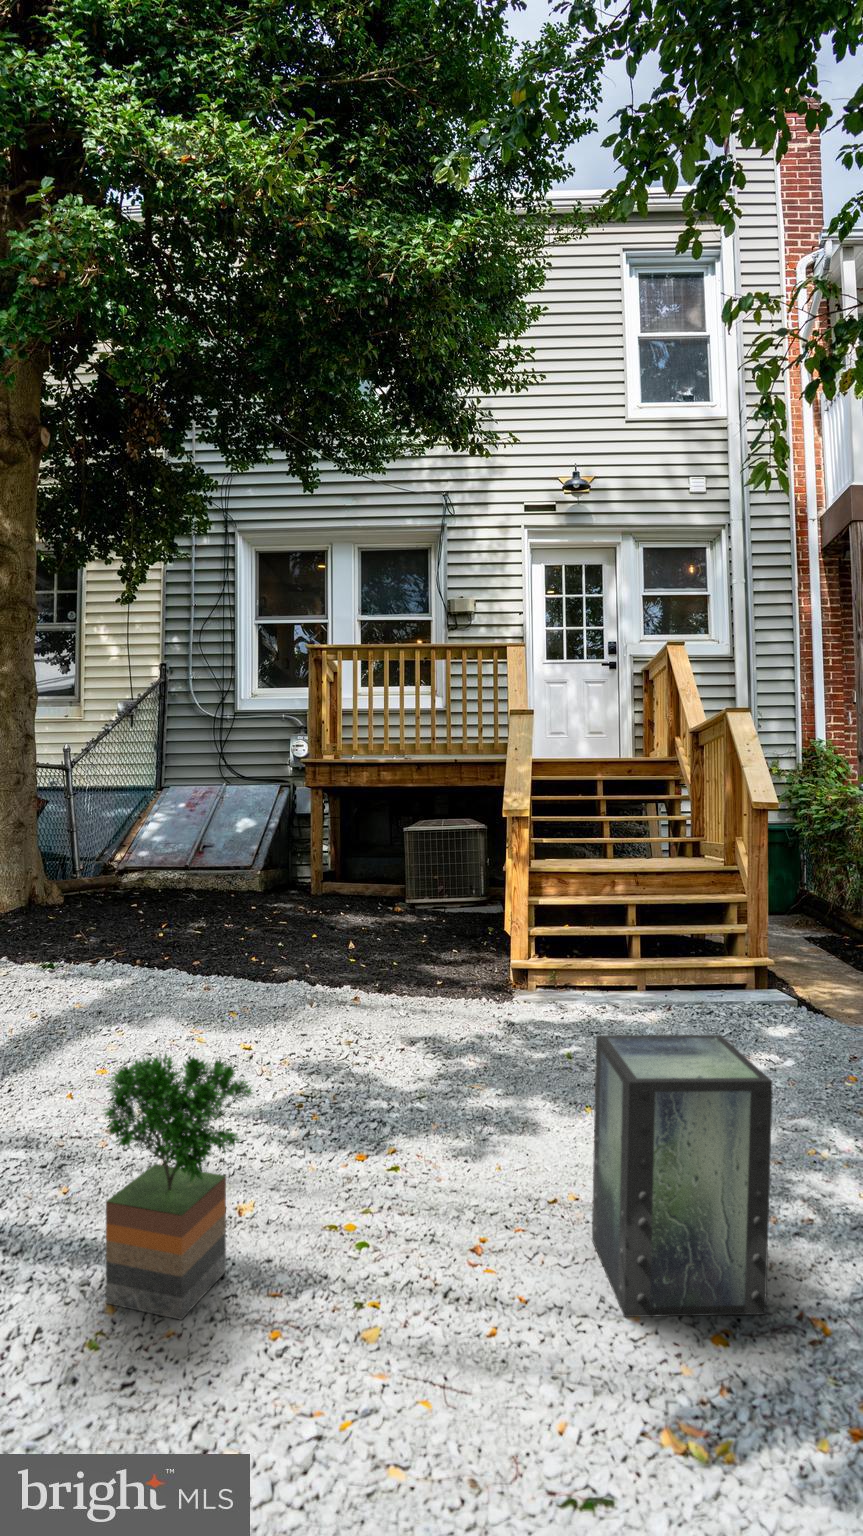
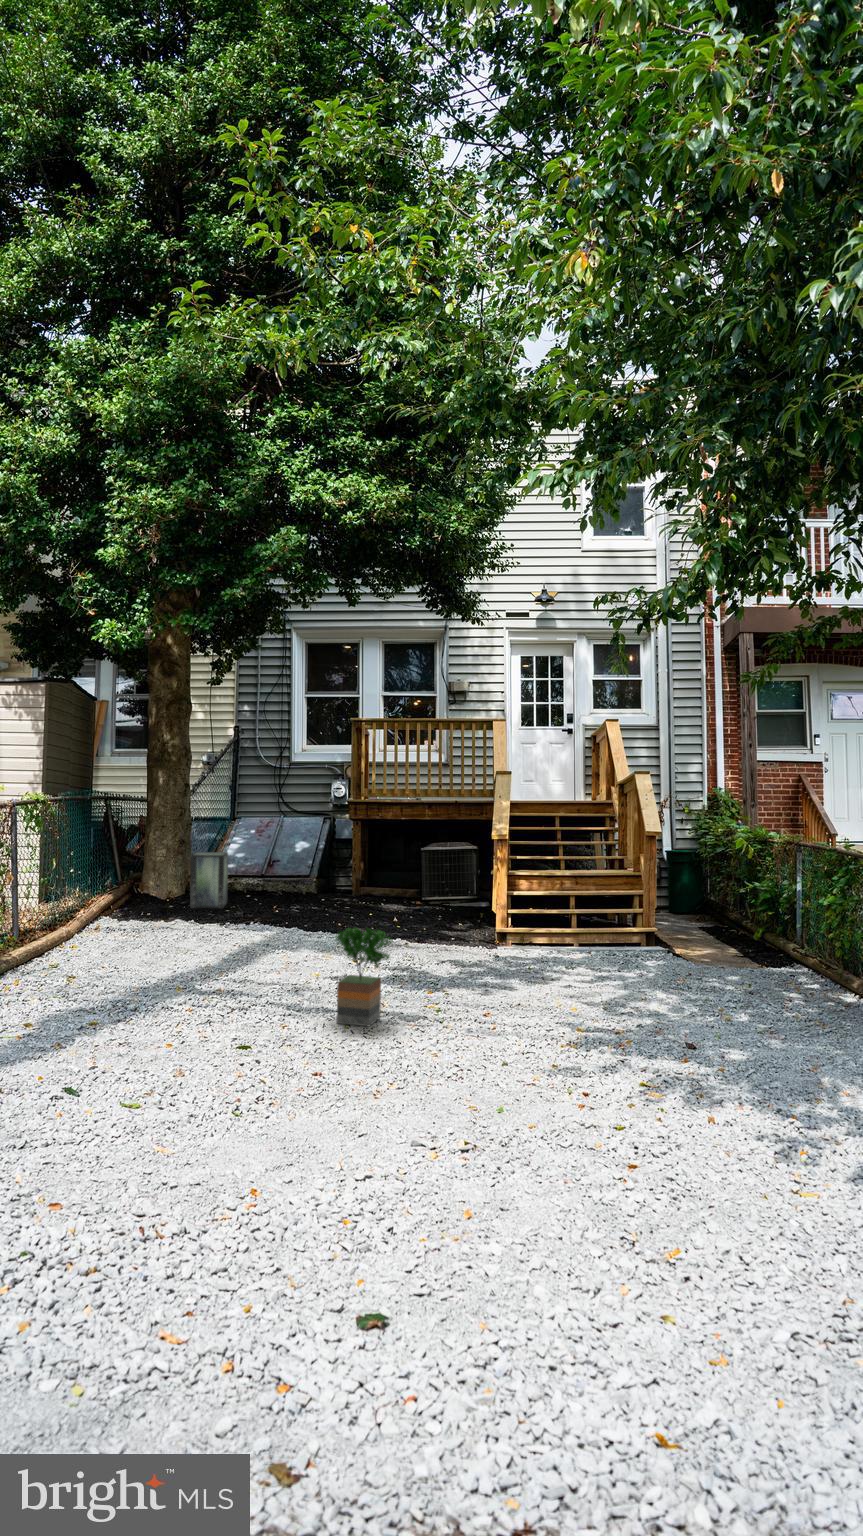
storage box: present [592,1035,773,1317] -> present [190,852,228,908]

